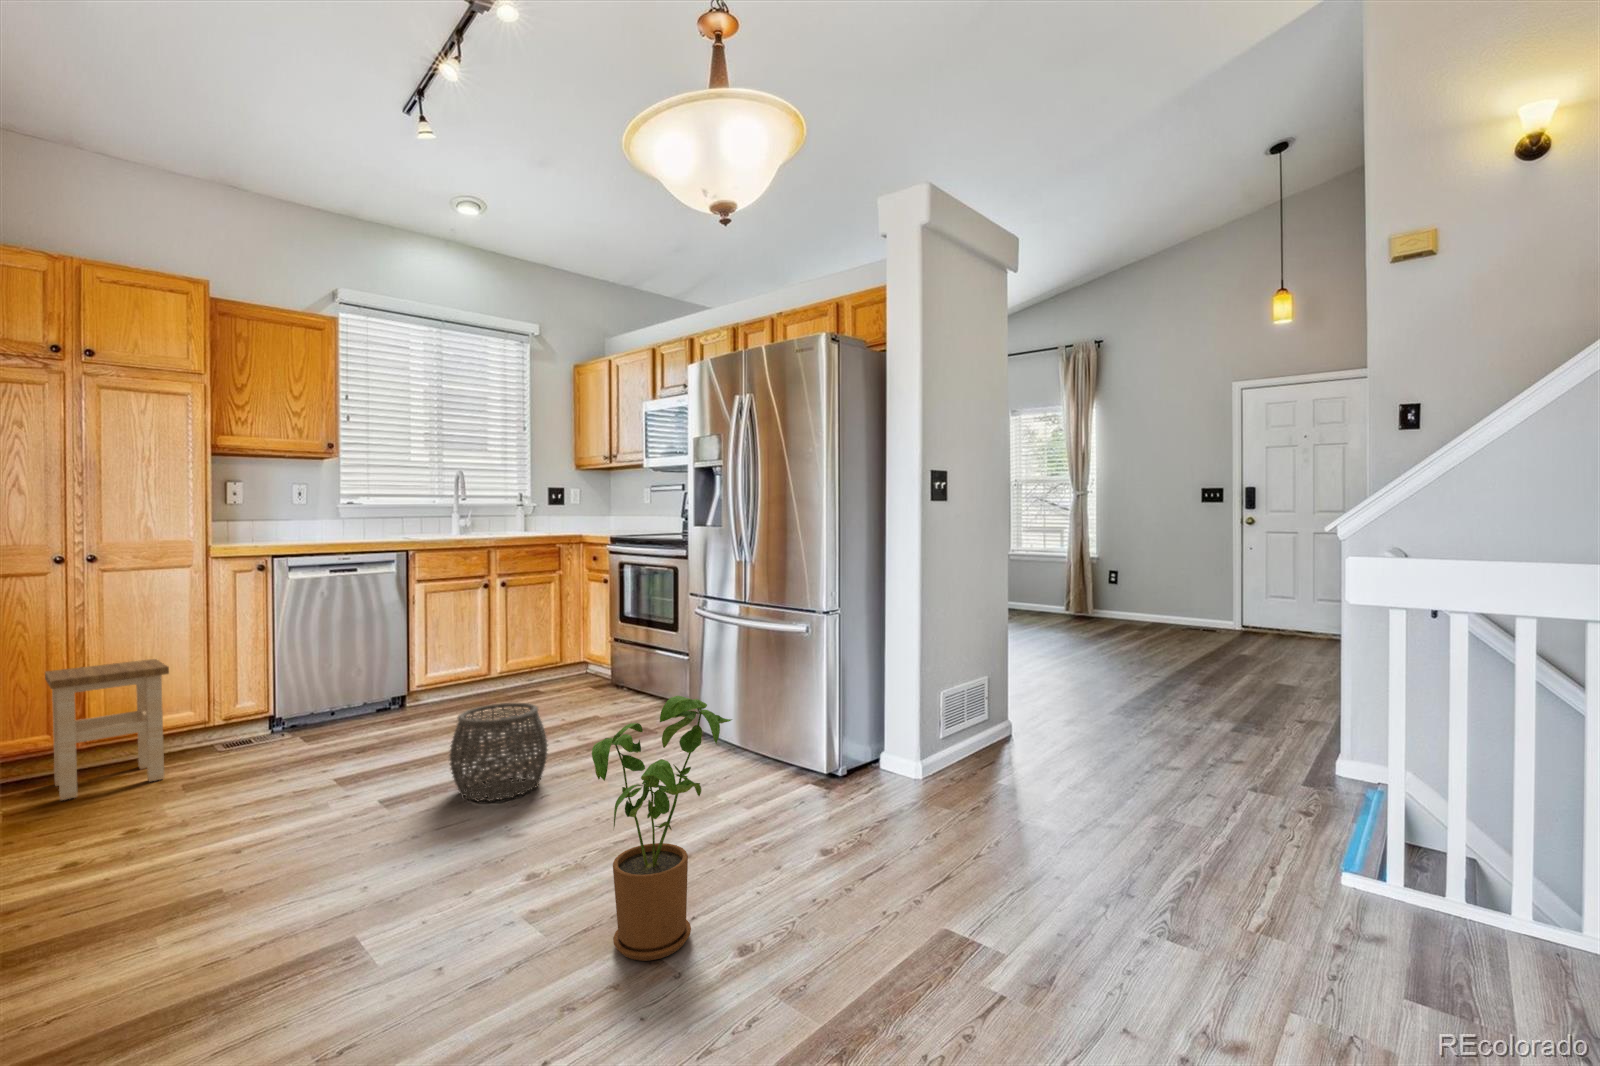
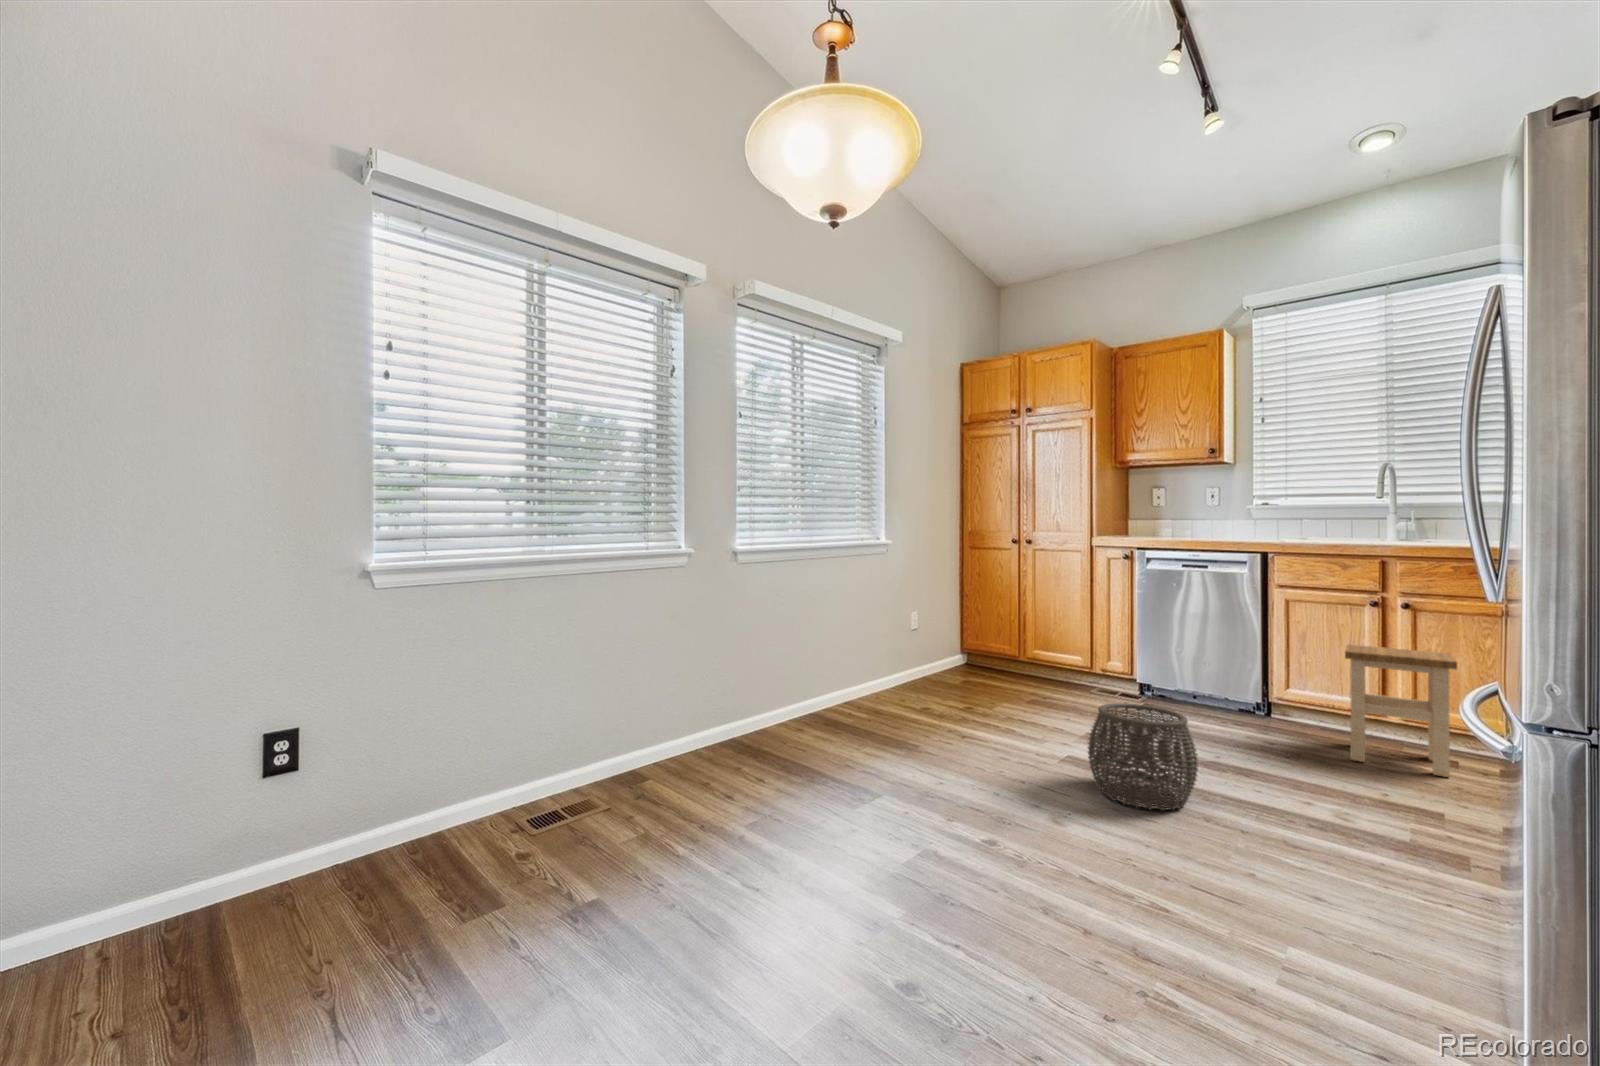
stool: present [45,659,169,800] -> present [1345,645,1457,777]
house plant: present [592,696,732,961] -> none [822,679,971,946]

